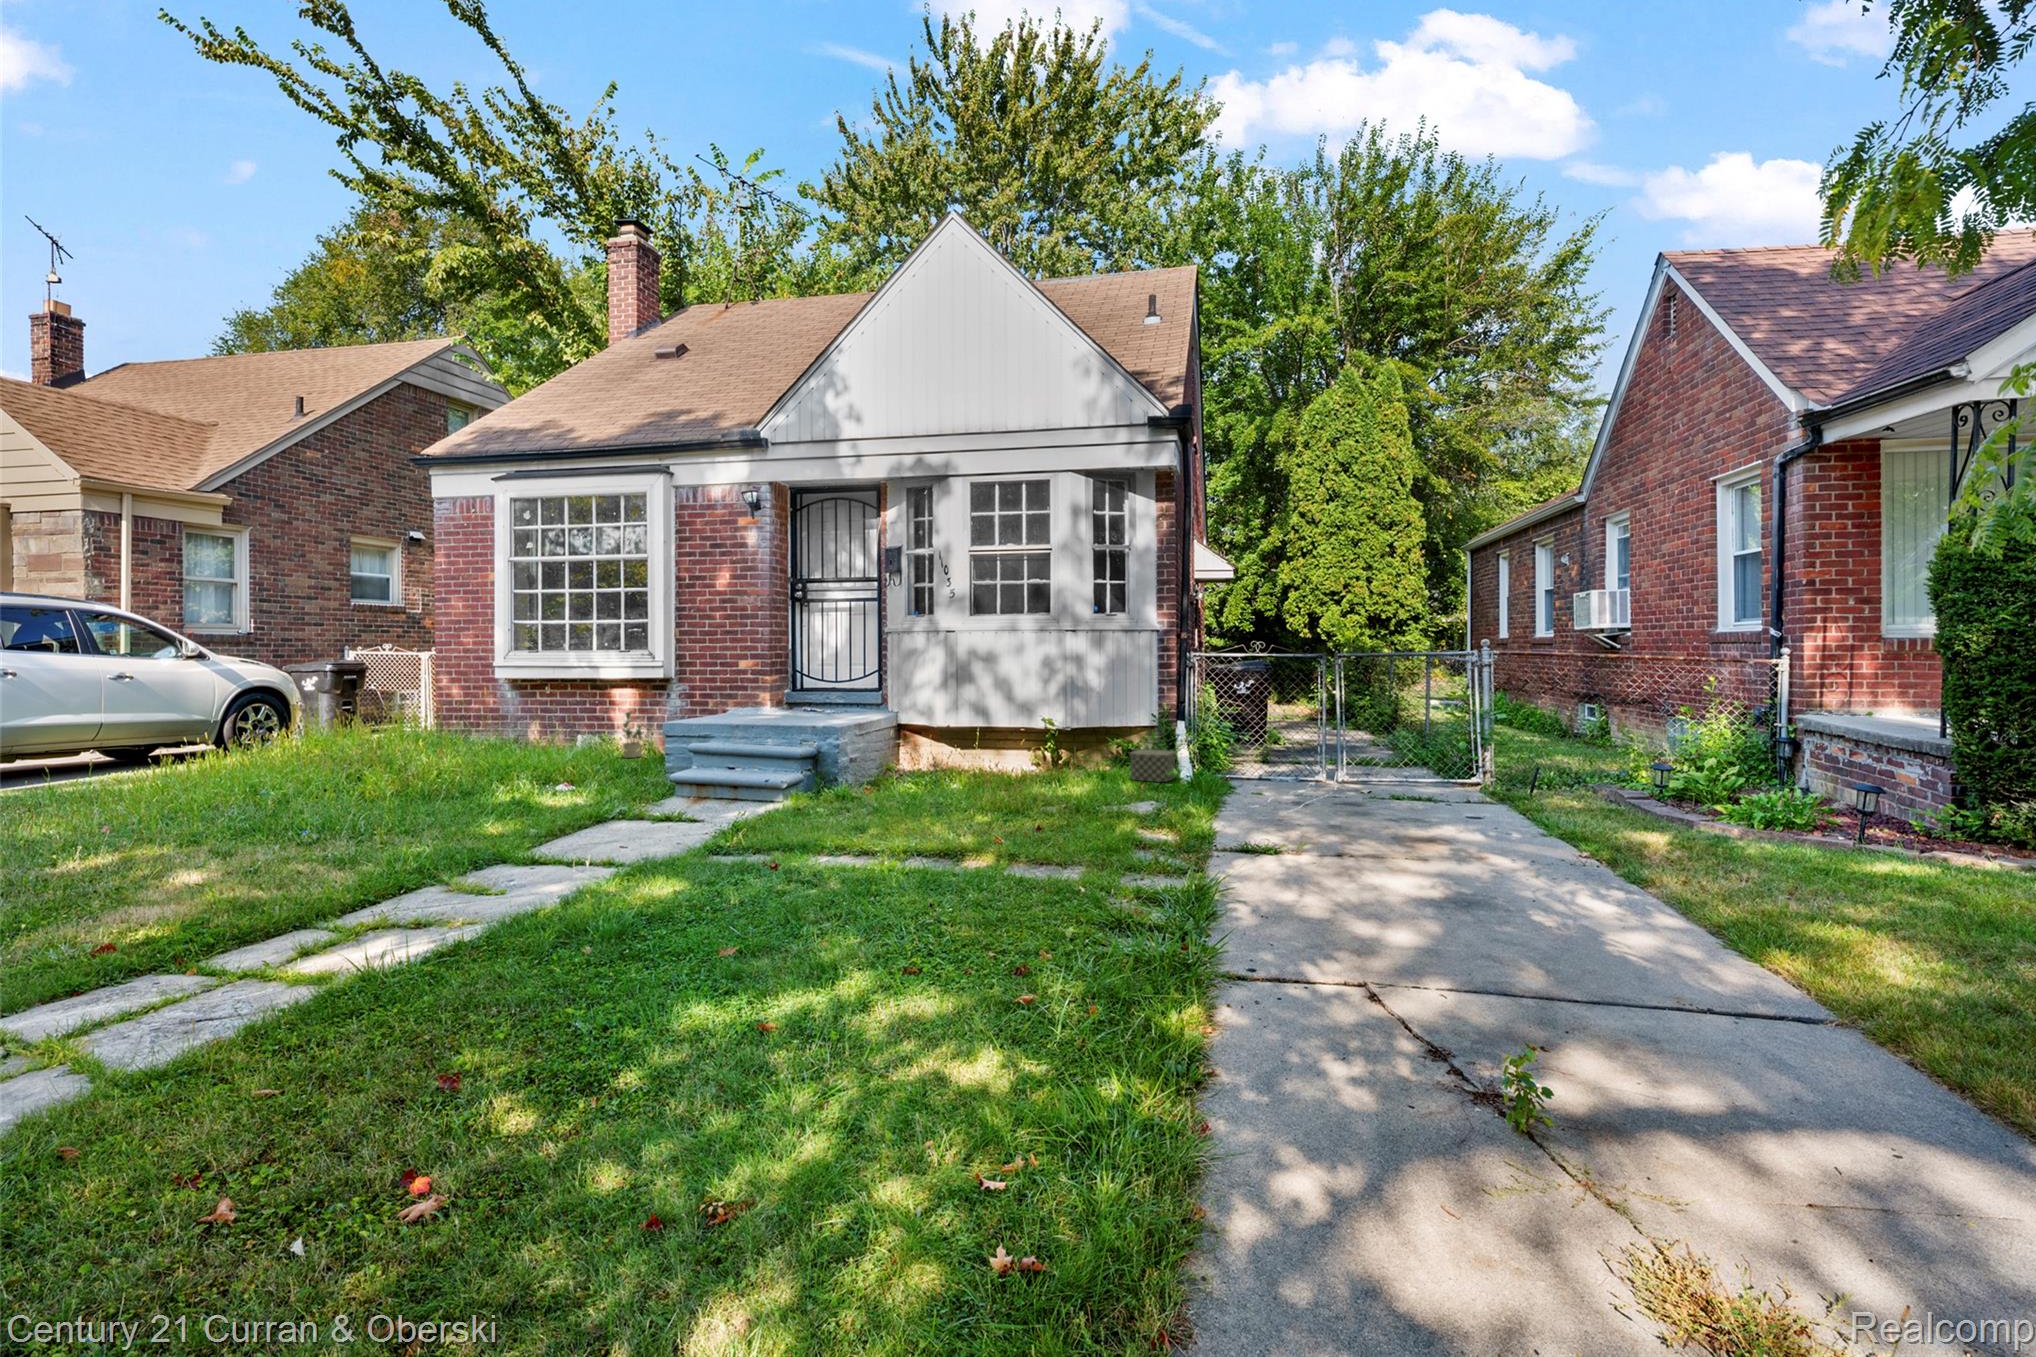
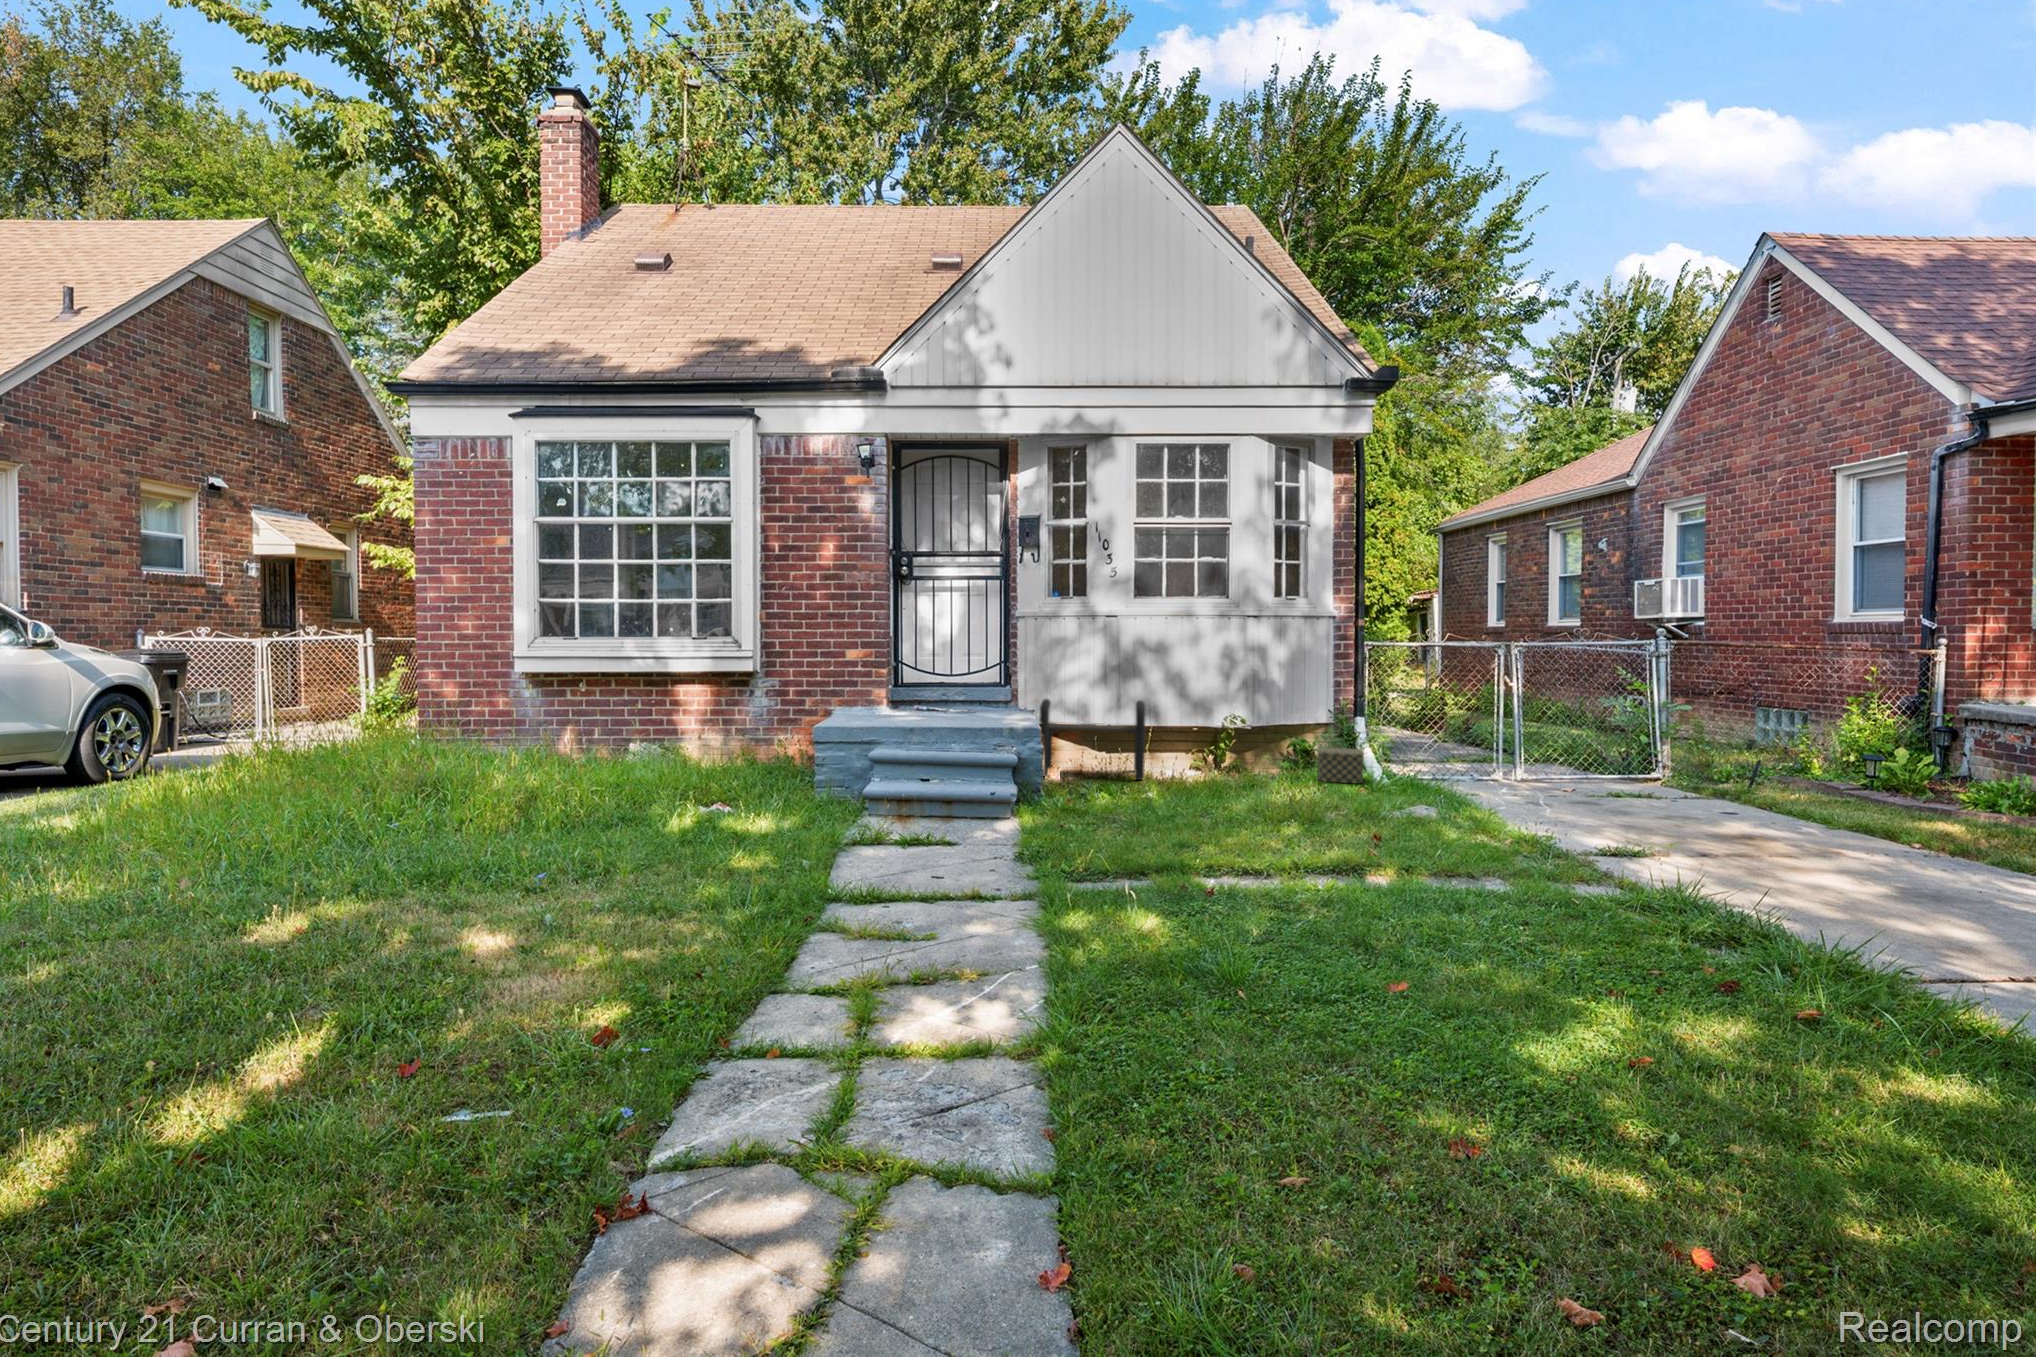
bench: none [883,703,985,776] -> present [1040,699,1145,780]
potted plant: present [622,712,643,758] -> none [697,708,728,765]

